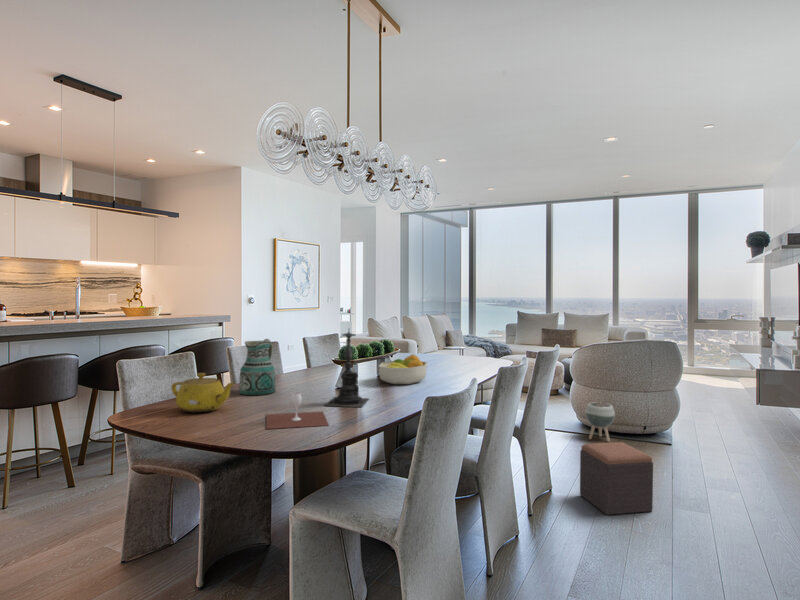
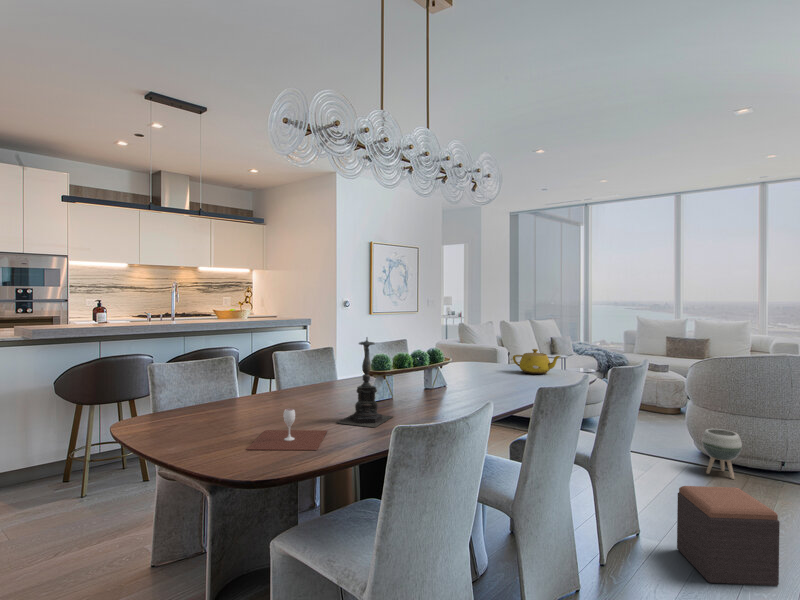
ceramic pitcher: present [239,339,276,395] -> none [266,345,306,405]
fruit bowl: present [379,354,427,385] -> none [421,365,481,400]
teapot: present [171,373,235,413] -> present [513,349,560,374]

